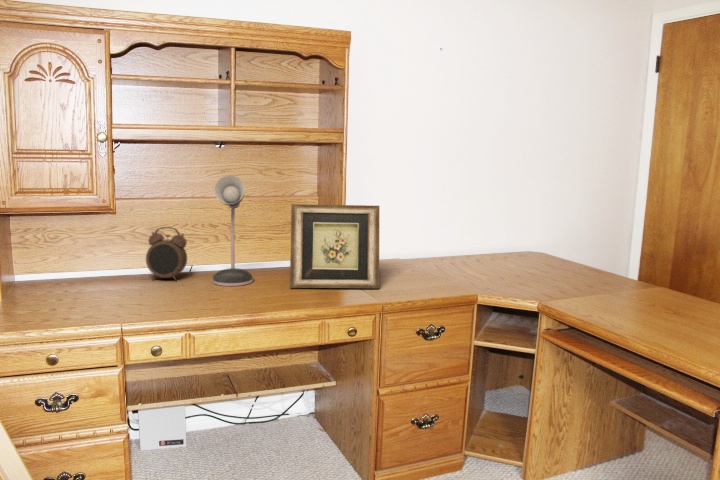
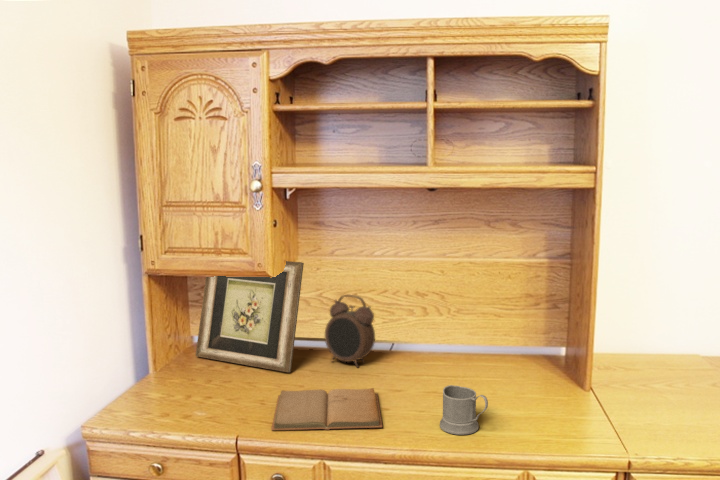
desk lamp: present [212,175,253,286] -> none [399,232,457,388]
picture frame: present [290,204,380,288] -> present [196,261,304,372]
mug: none [261,274,295,303] -> present [440,385,488,435]
book: none [131,287,225,316] -> present [271,388,382,430]

